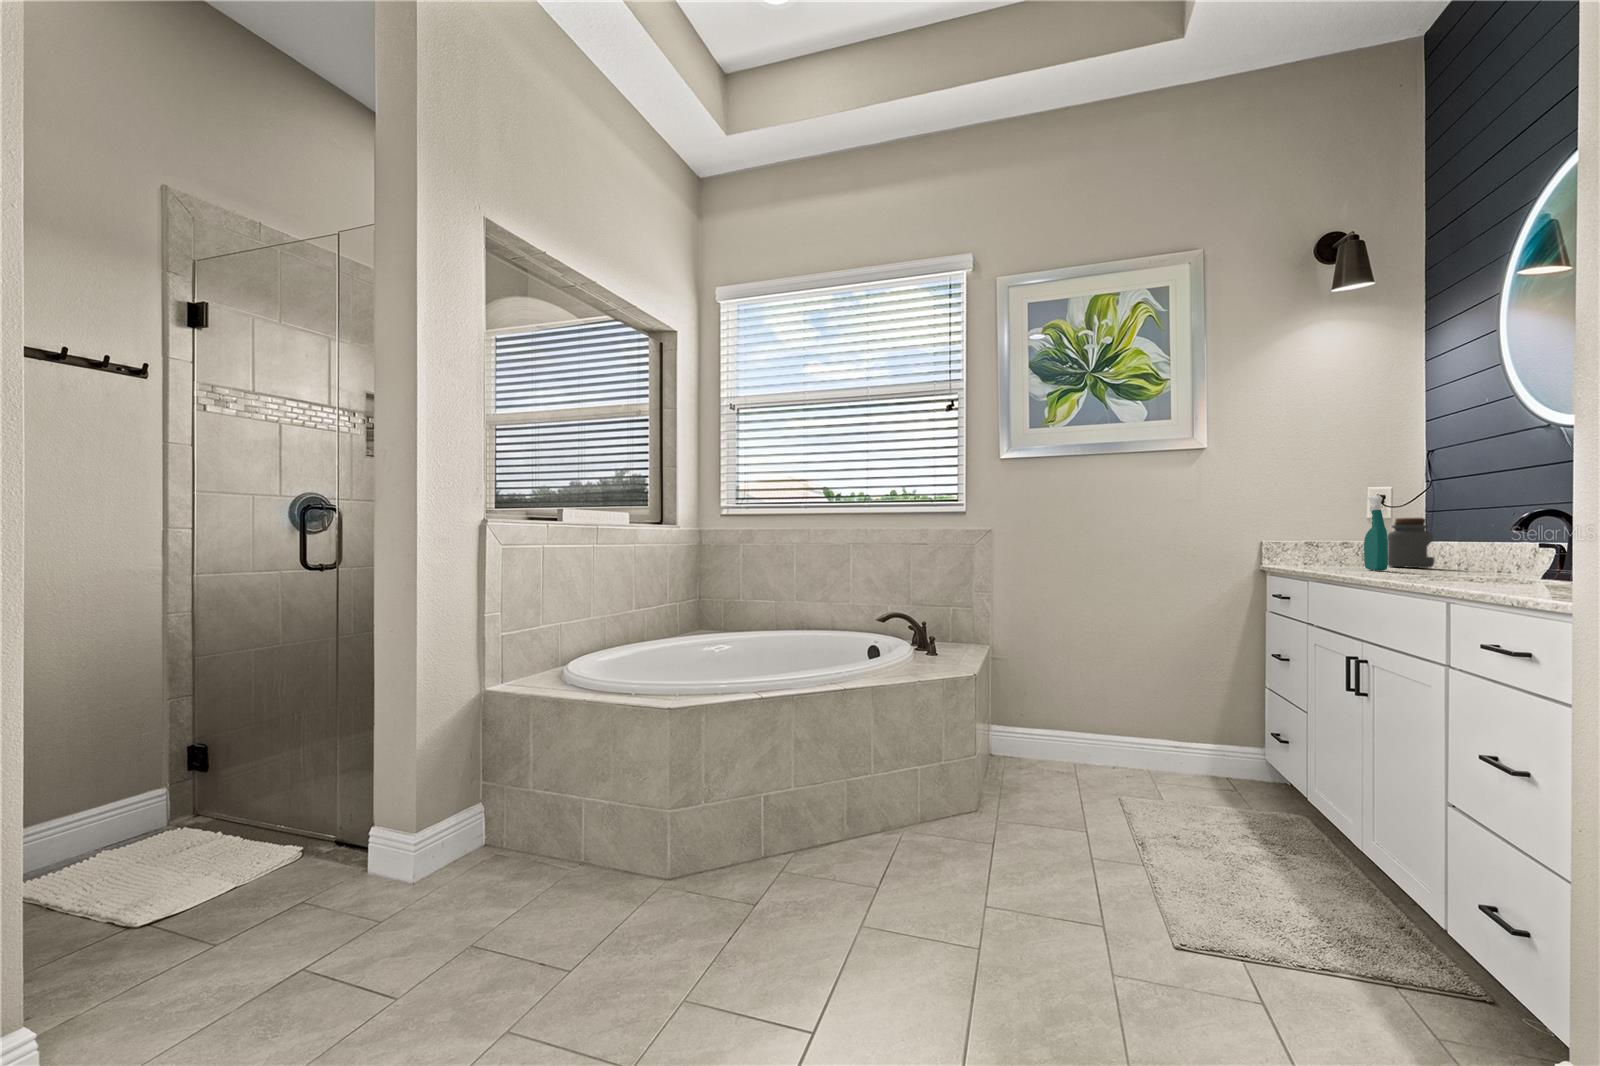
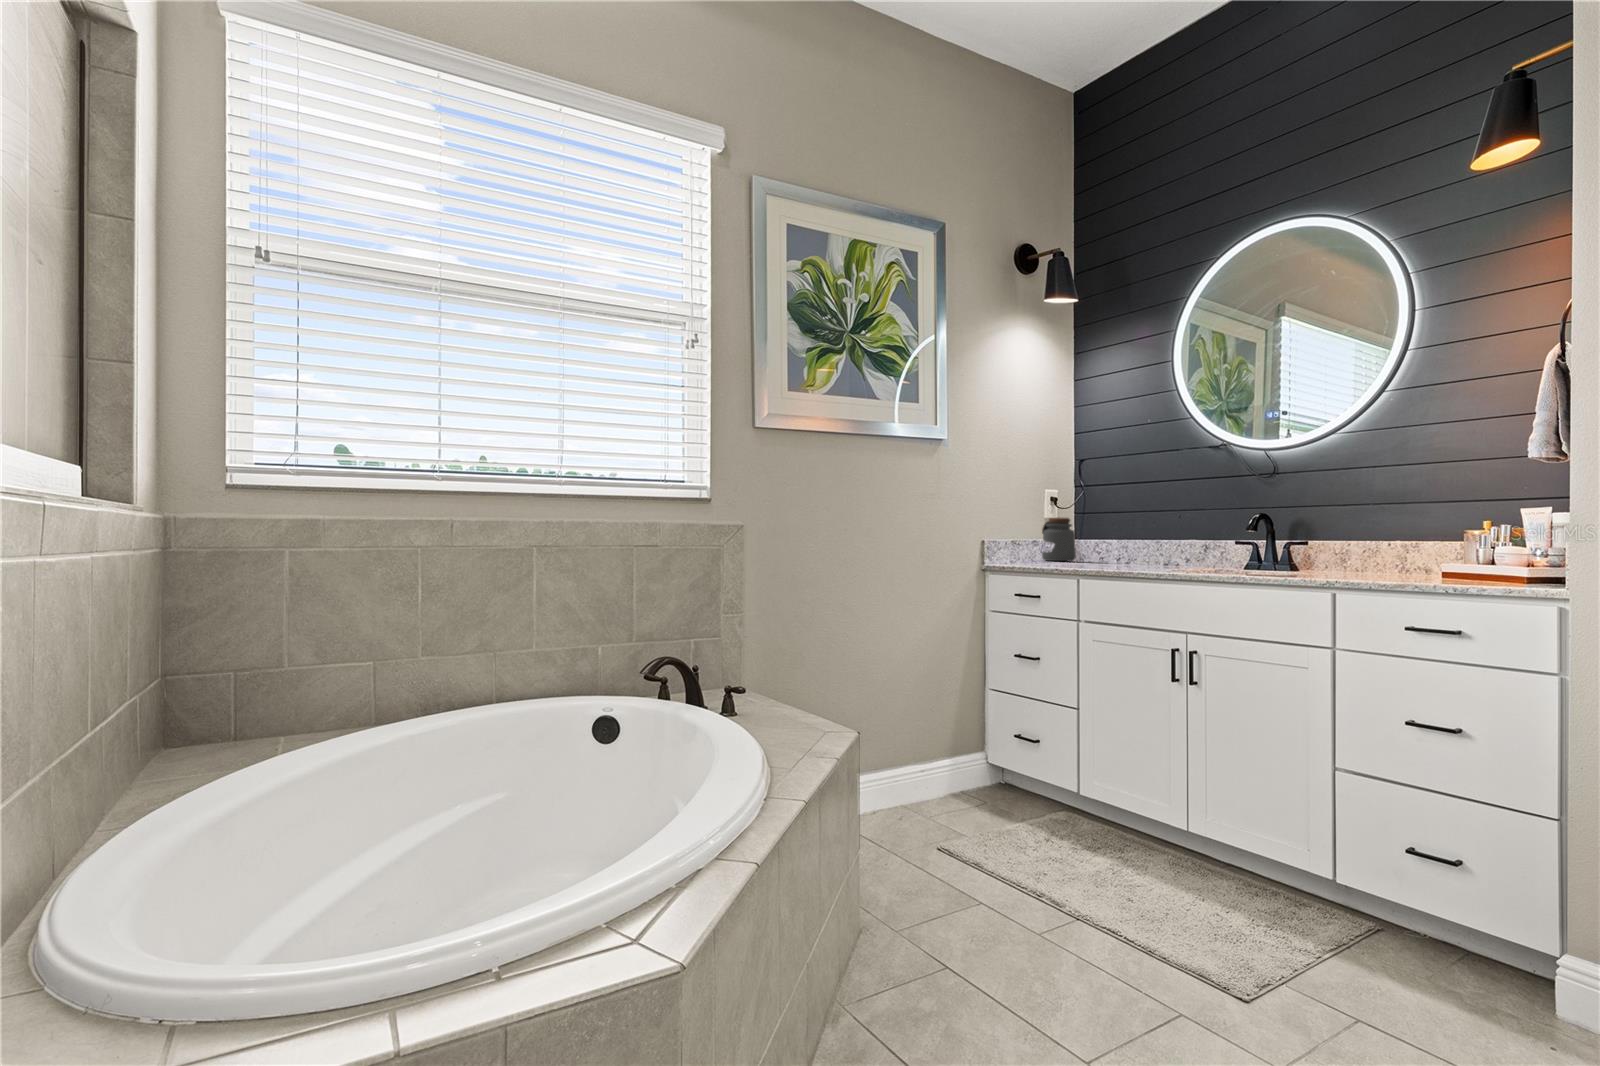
spray bottle: present [1364,495,1388,571] -> none [1090,498,1119,566]

